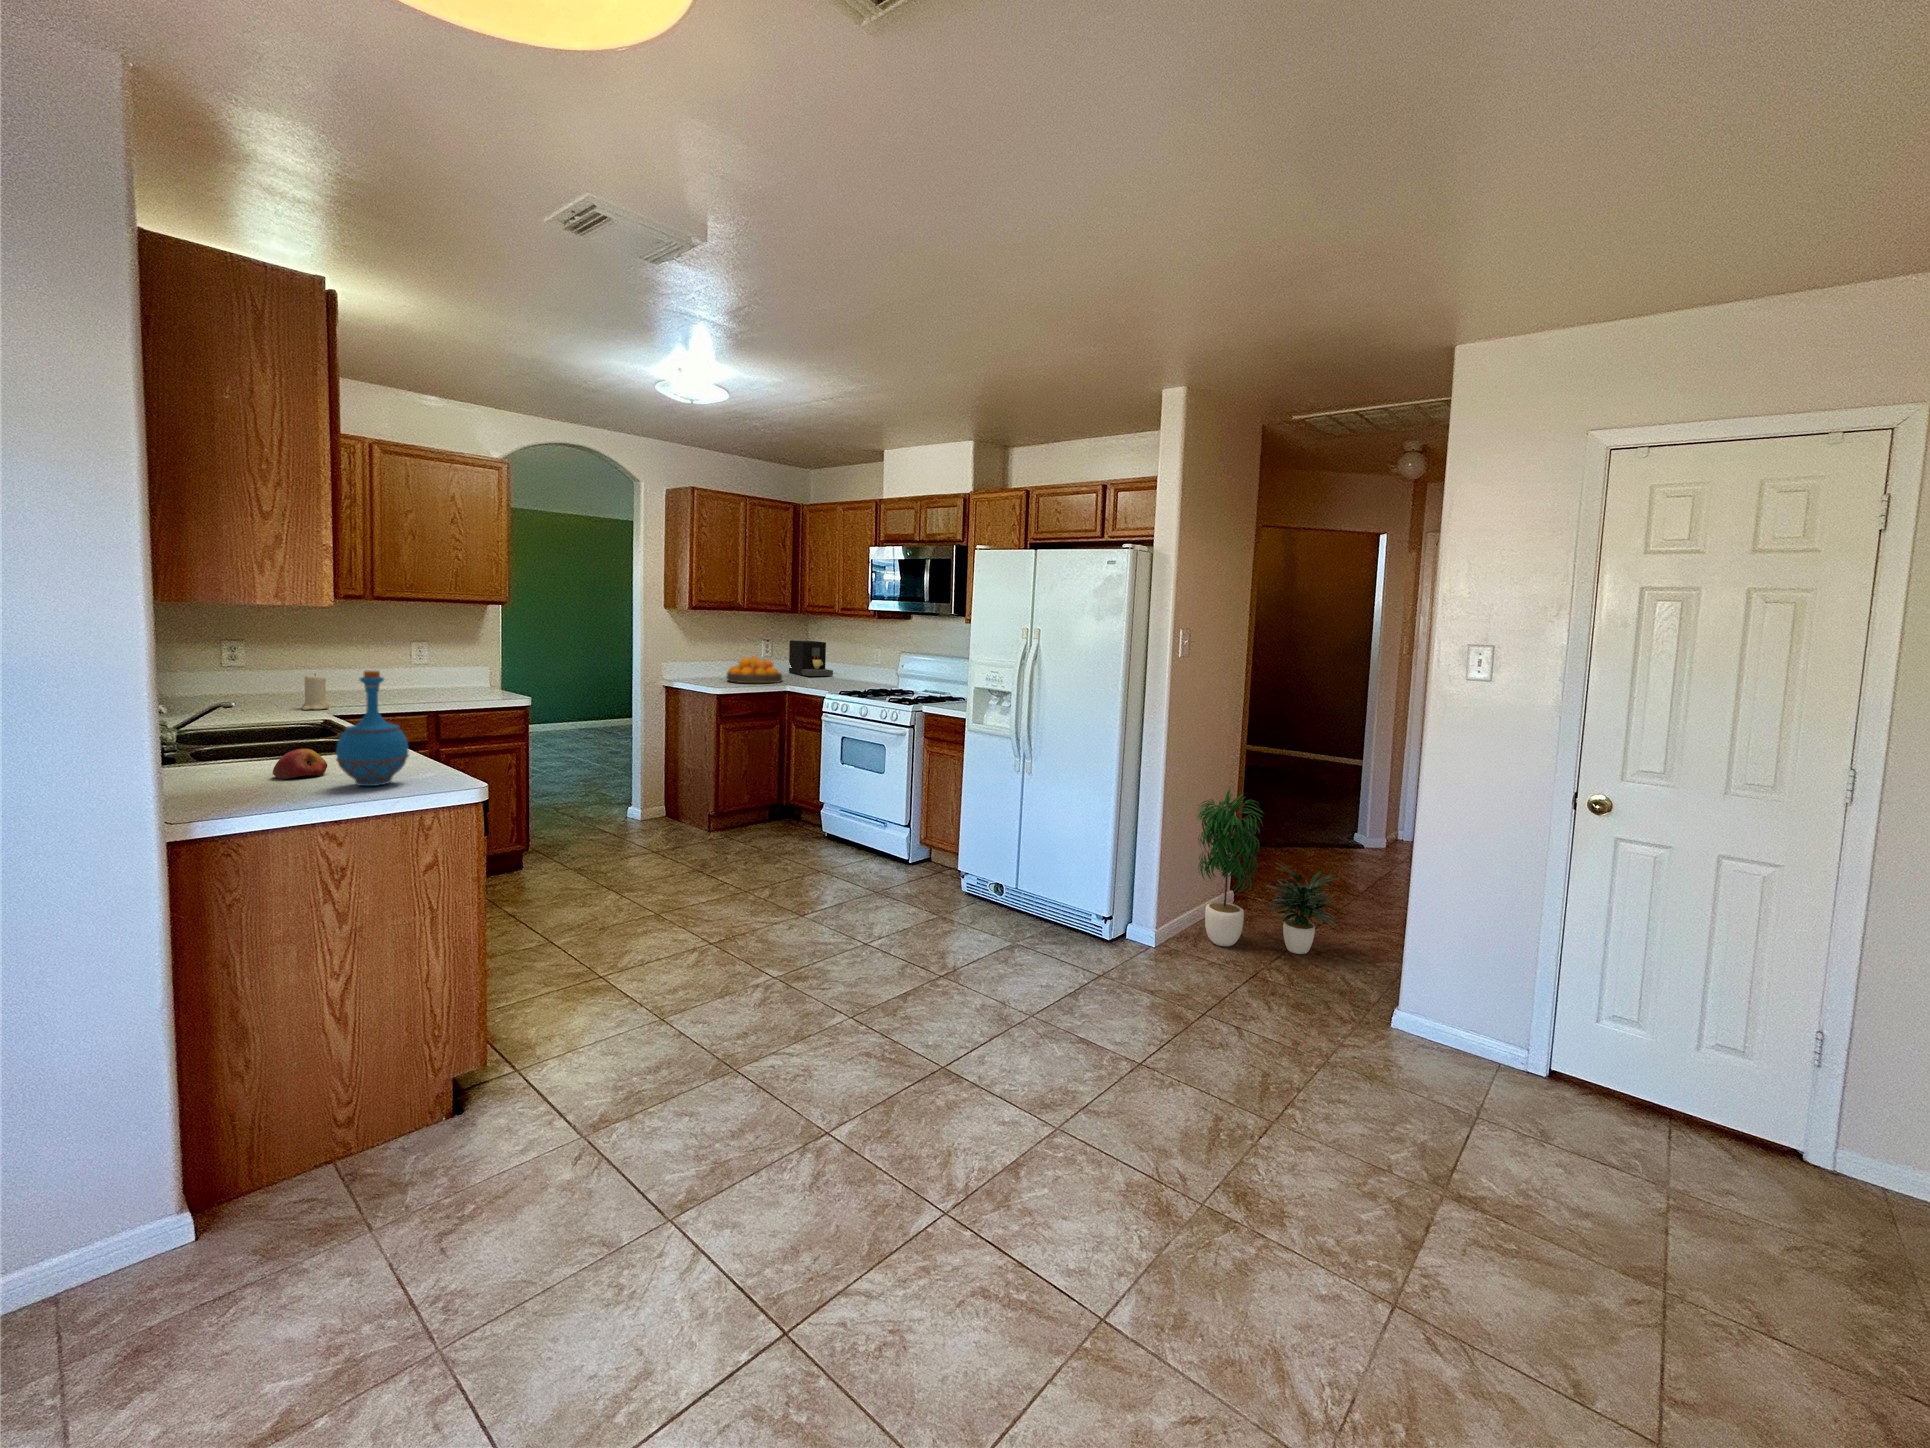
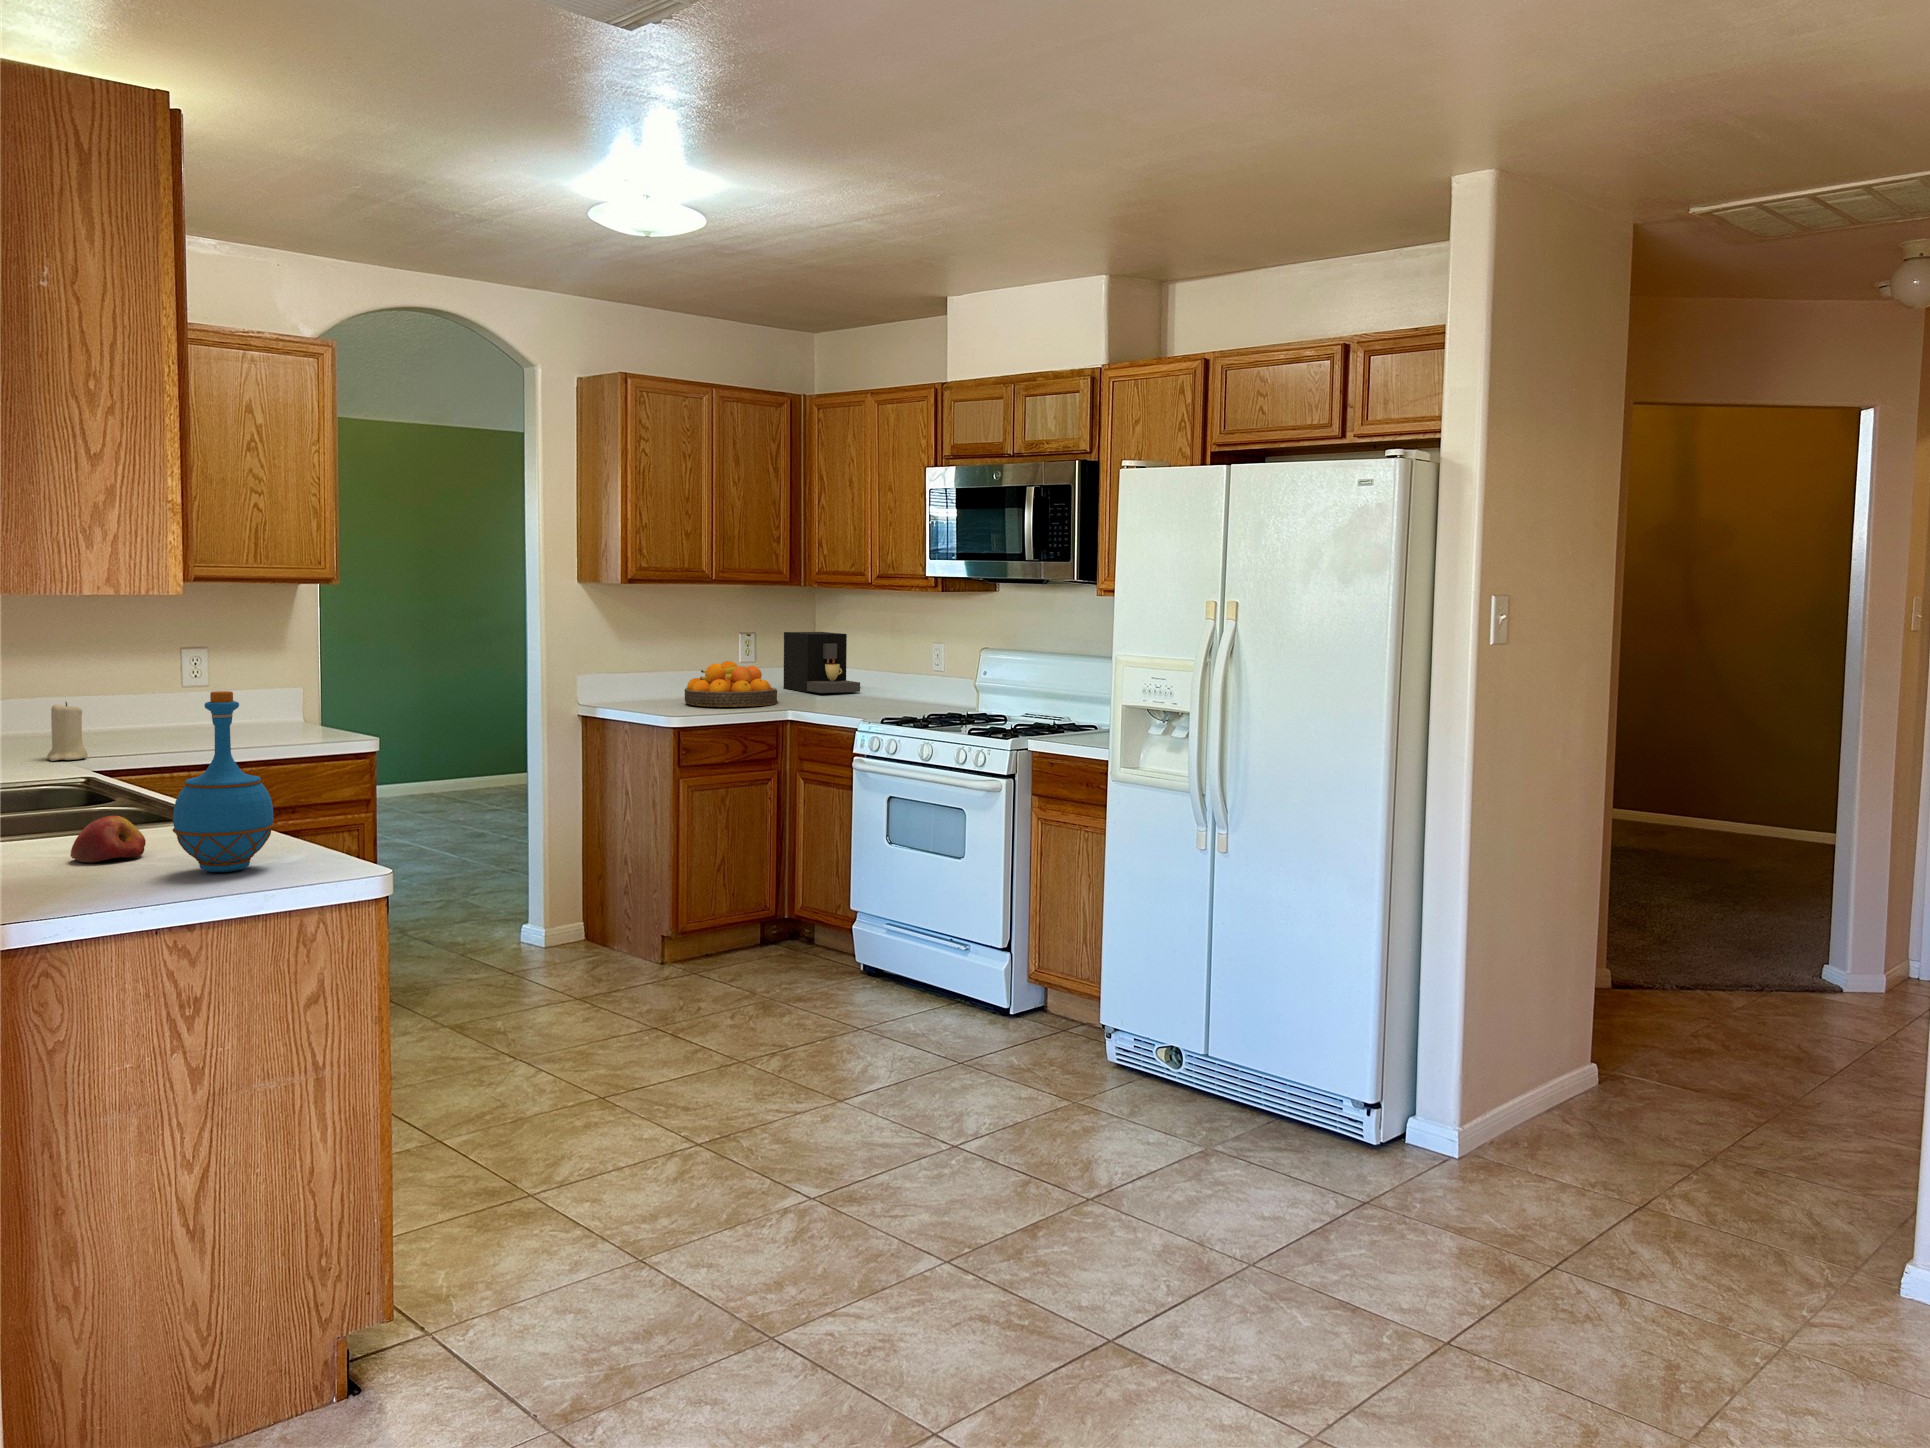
potted plant: present [1197,789,1339,954] -> none [1524,874,1796,1171]

